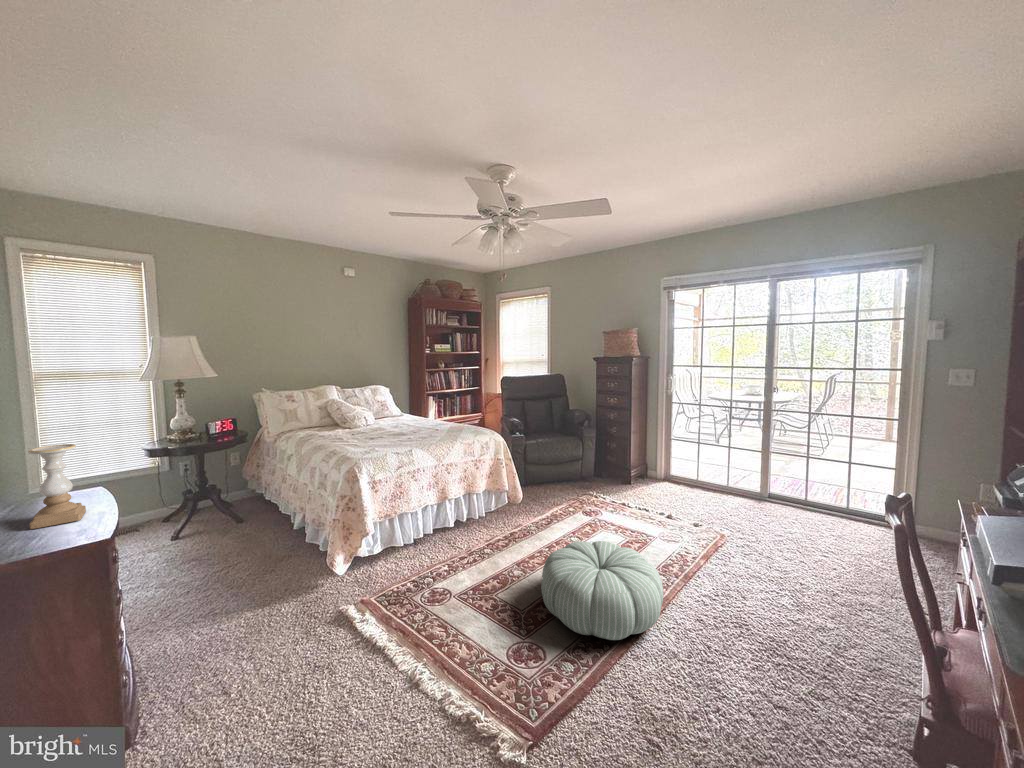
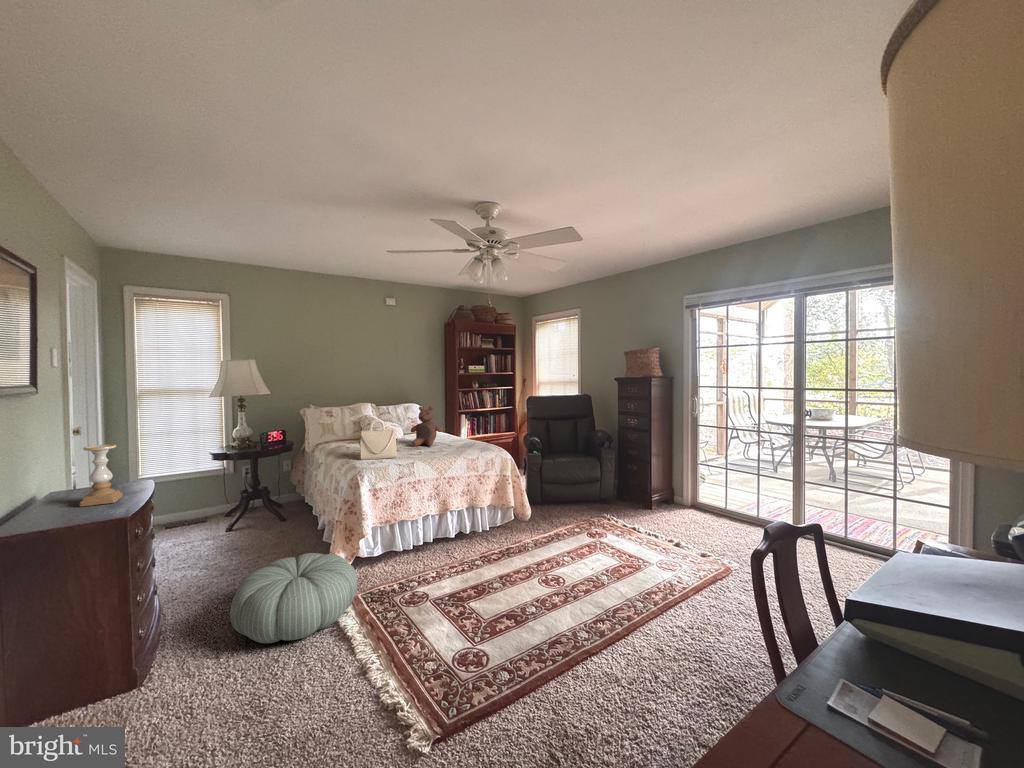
stuffed bear: none [390,388,425,432] -> present [411,406,442,446]
handbag: none [344,404,389,449] -> present [359,419,398,460]
pouf: present [541,541,663,640] -> present [230,553,358,643]

